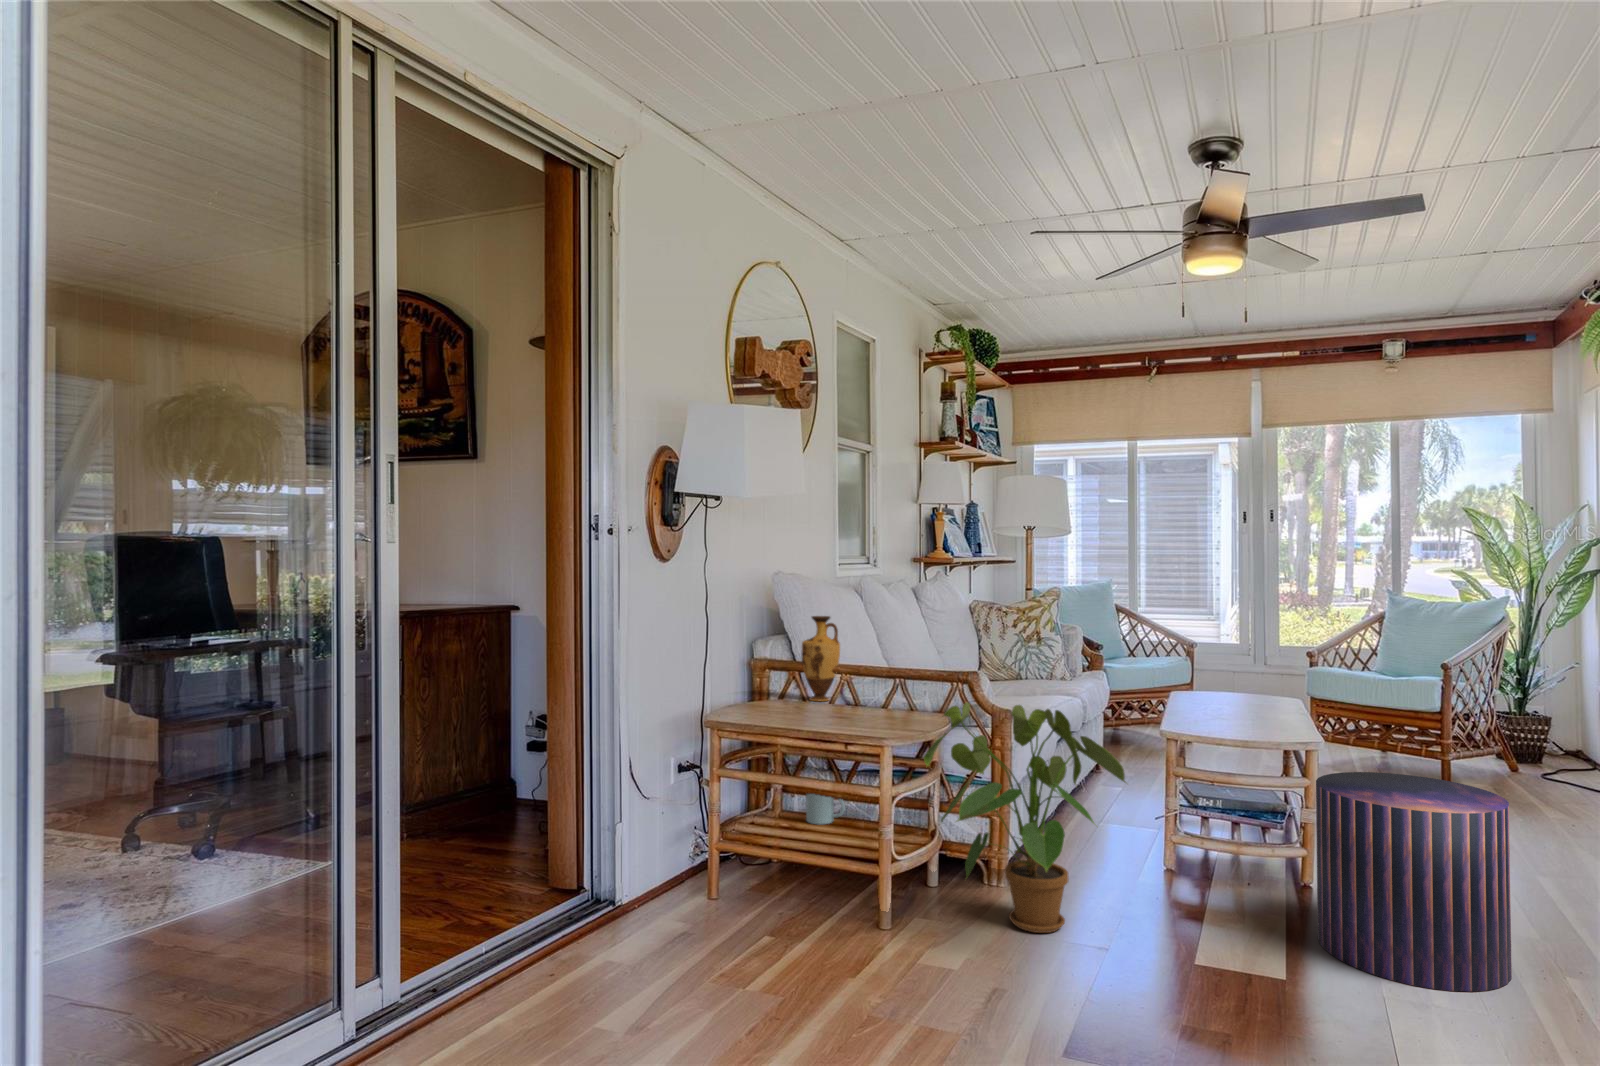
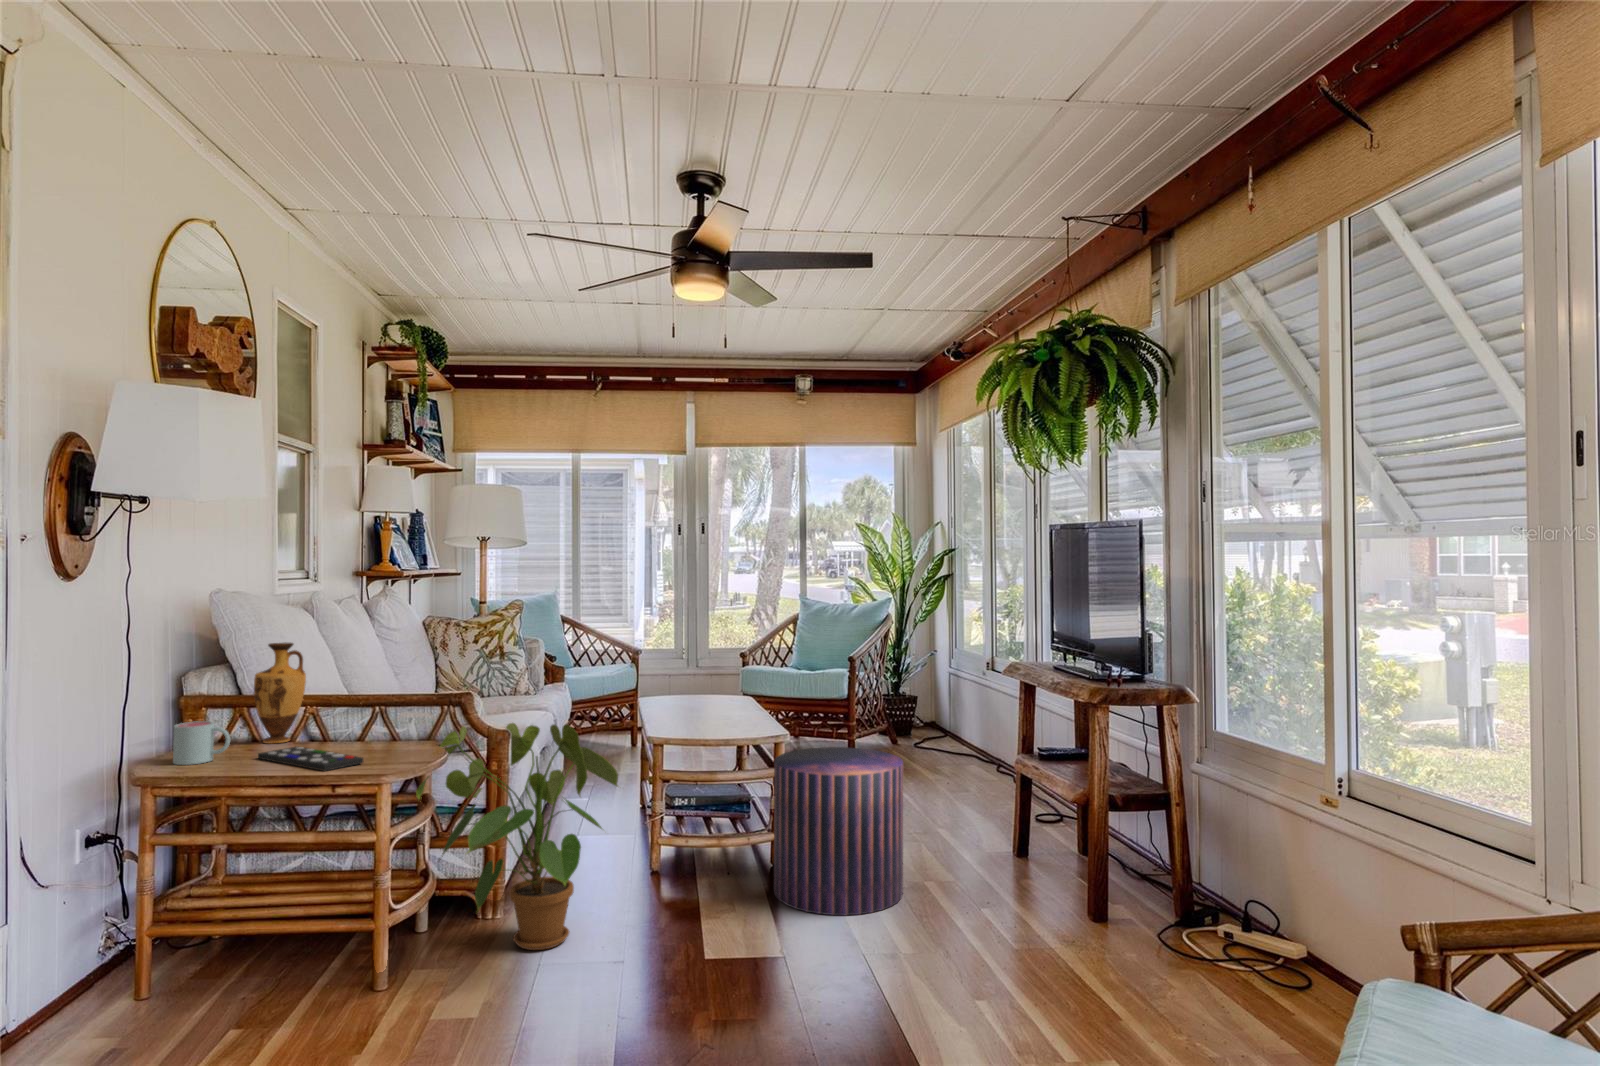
remote control: none [797,705,870,727] -> present [258,747,364,771]
mug: present [806,794,845,824] -> present [173,721,230,765]

